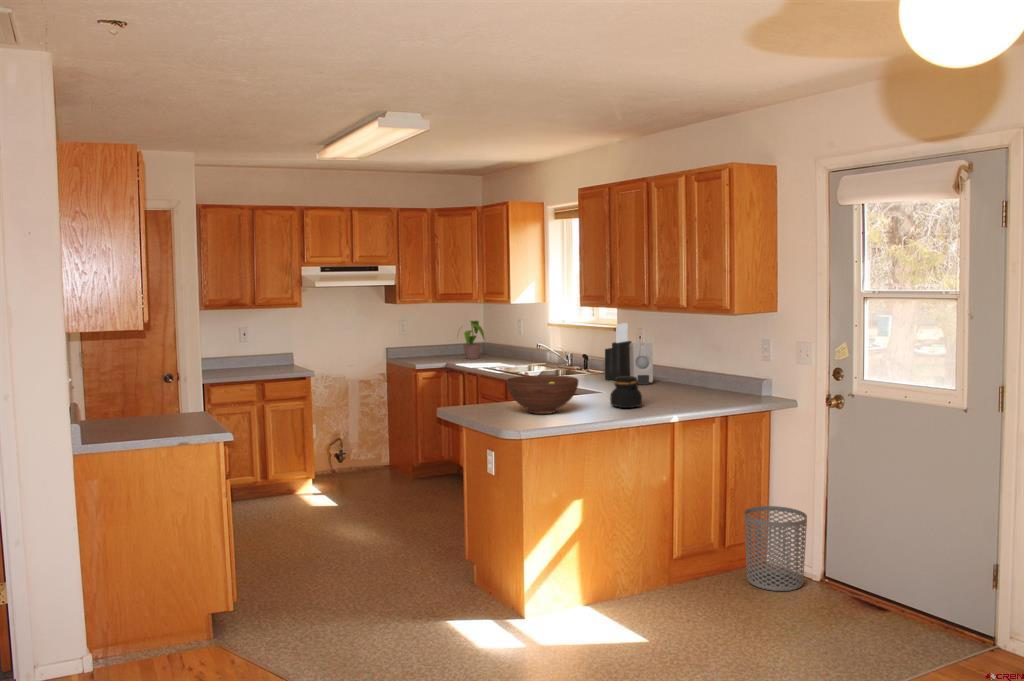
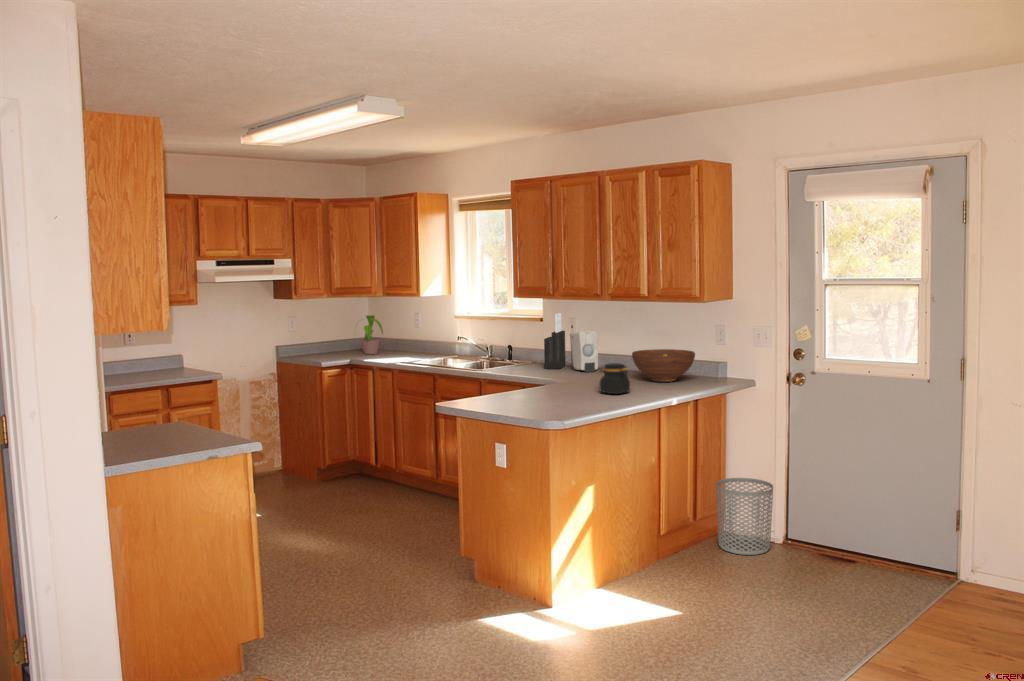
fruit bowl: present [506,375,578,414] -> present [632,349,695,382]

